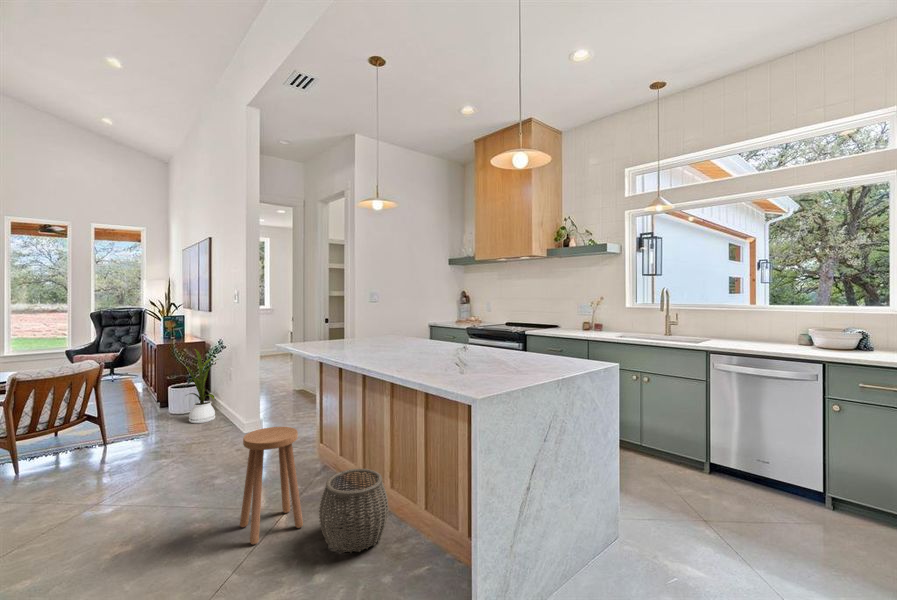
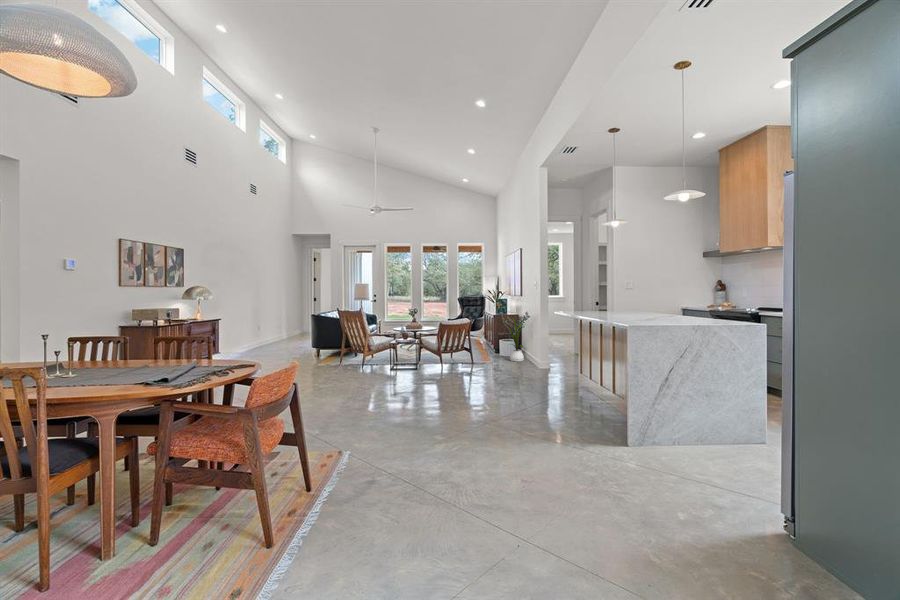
stool: present [240,427,303,544] -> none [532,352,561,402]
woven basket: present [319,469,389,553] -> none [567,377,604,413]

